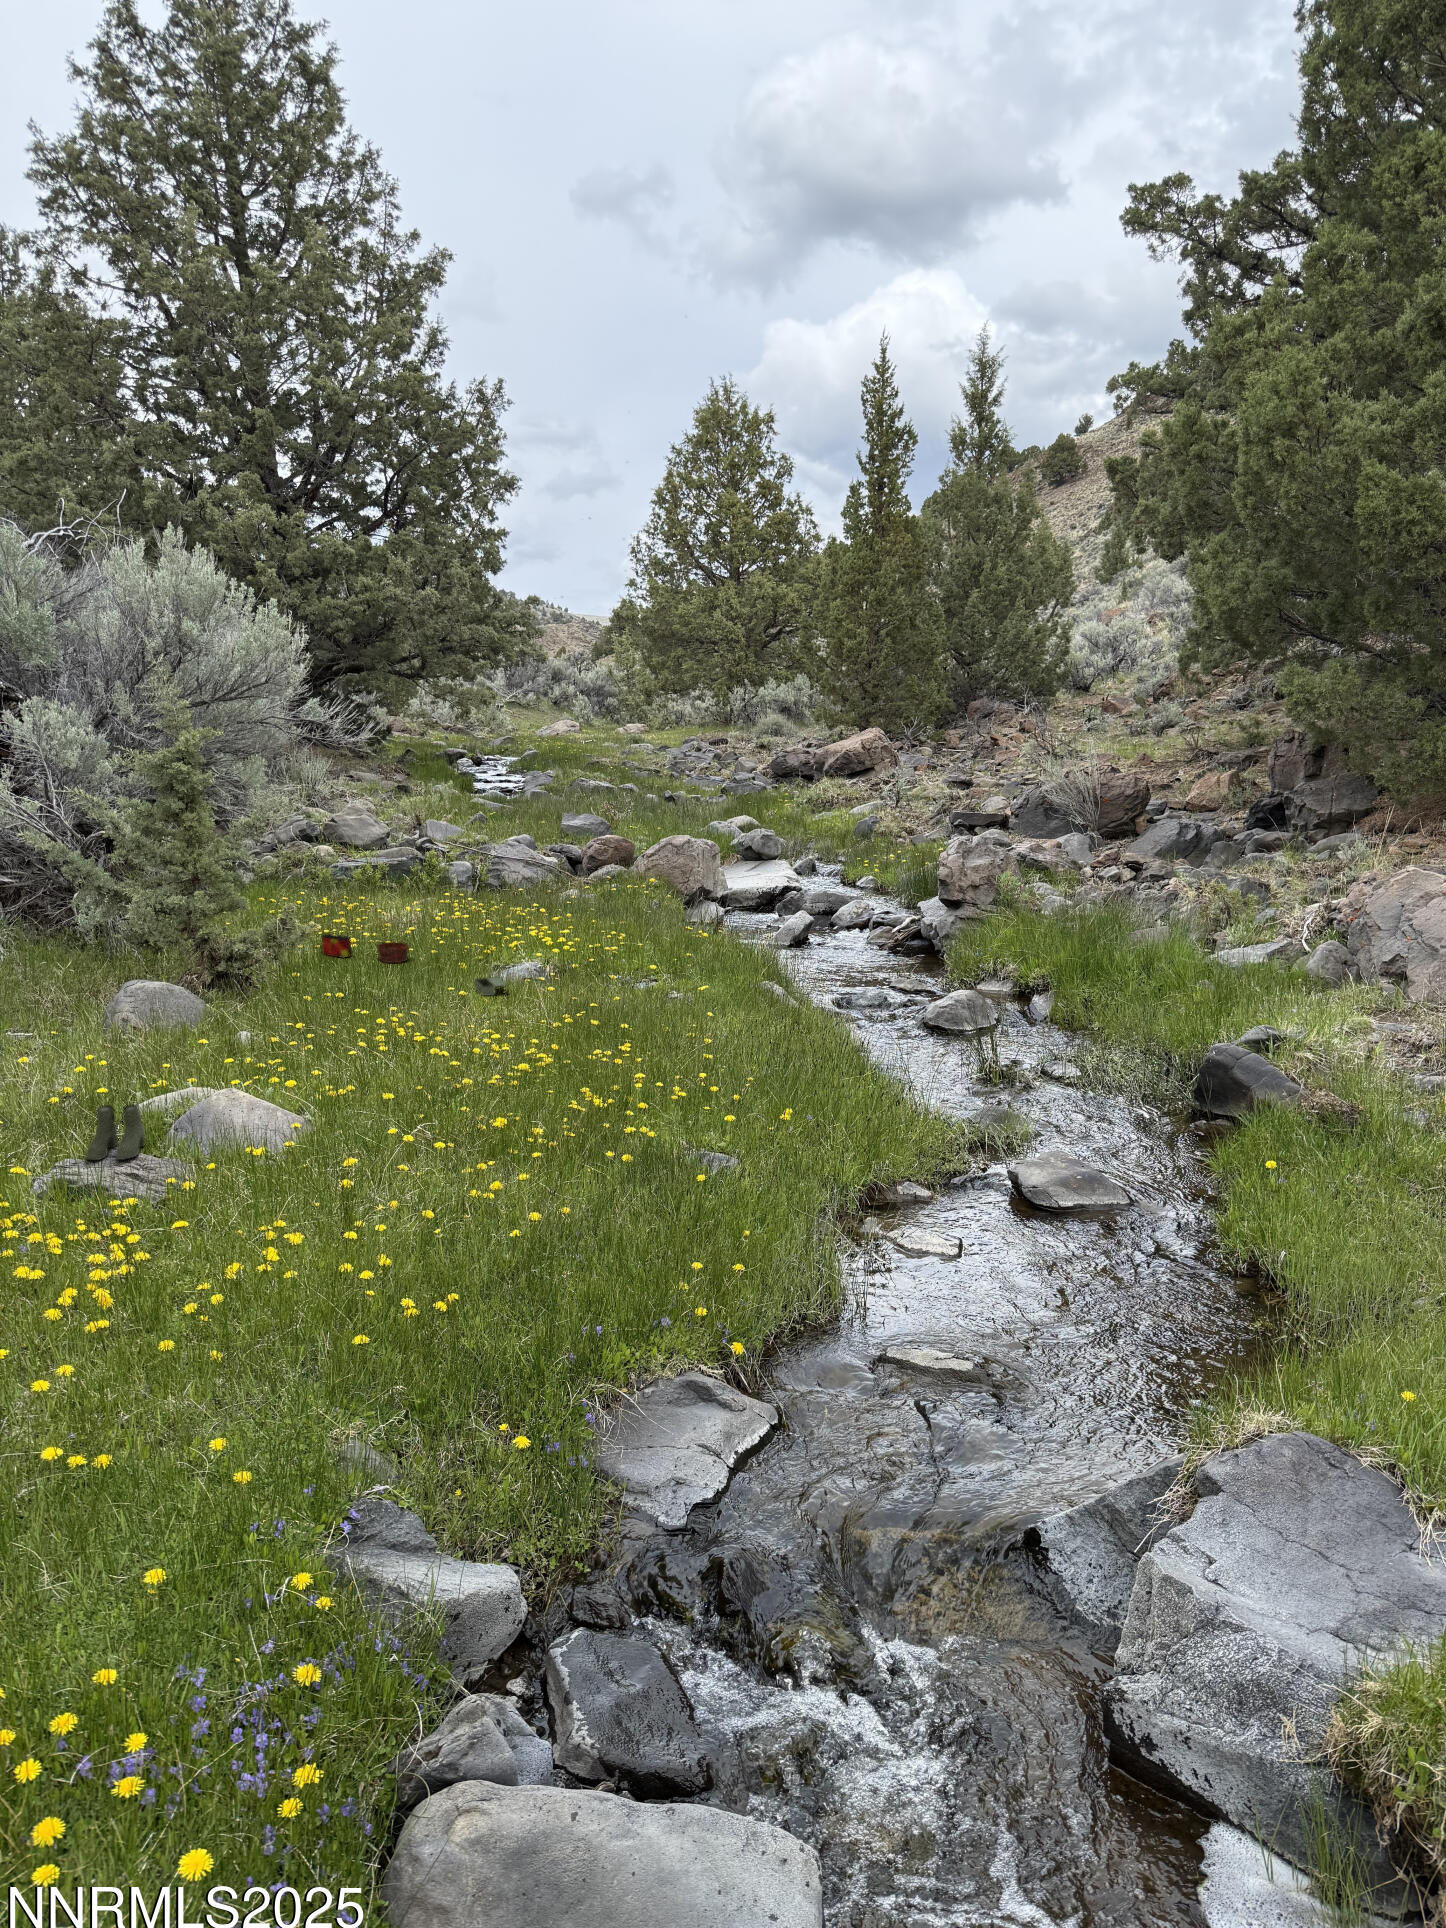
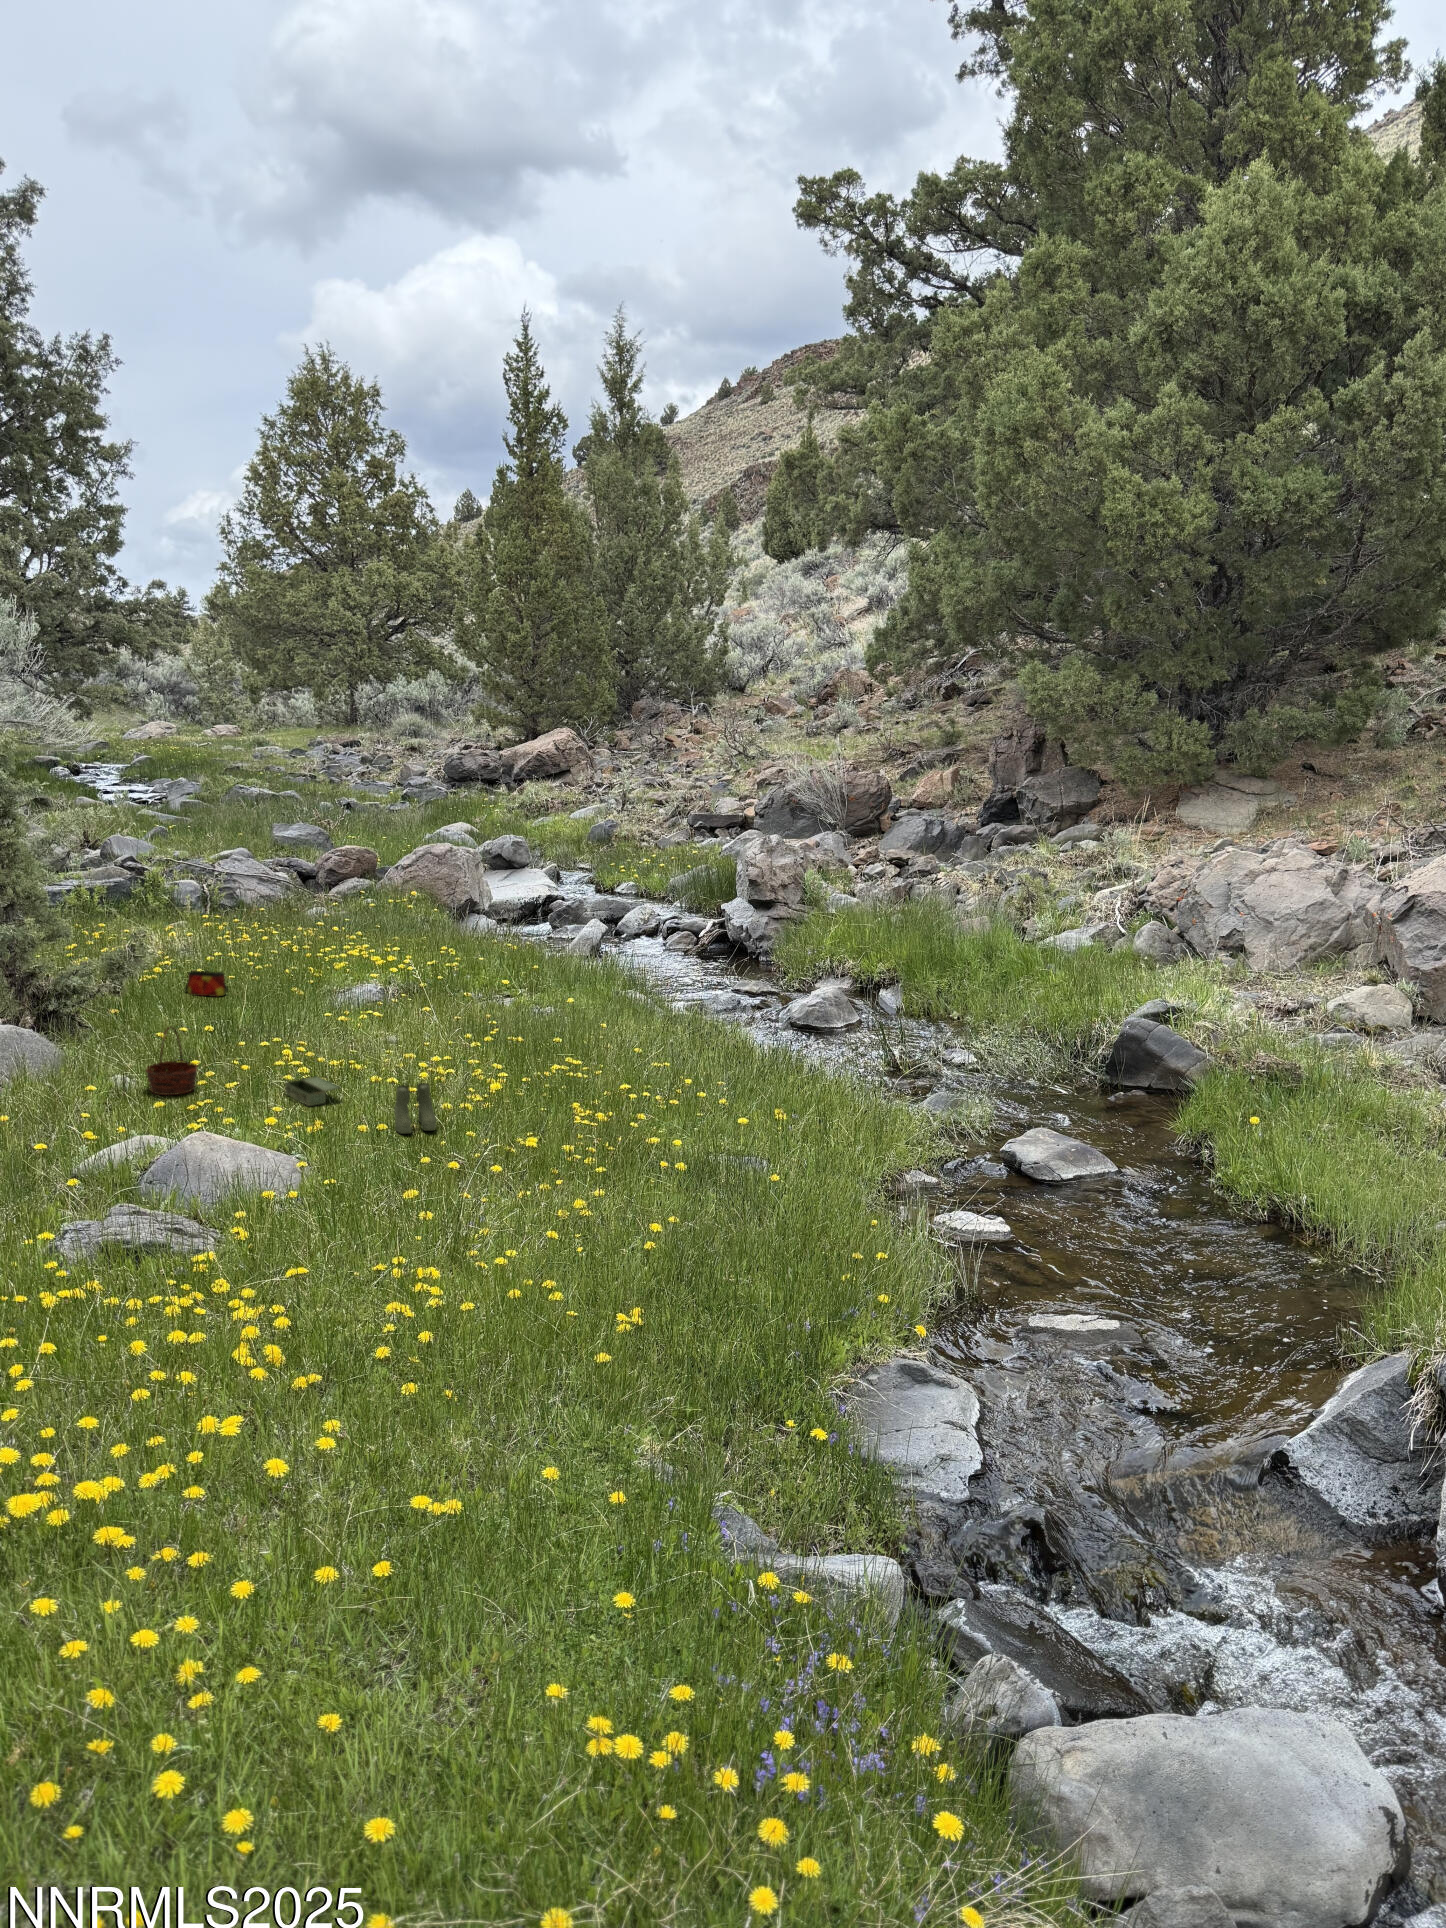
basket: present [377,921,409,963] -> present [146,1027,198,1095]
toolbox: present [474,977,507,996] -> present [285,1076,340,1106]
boots: present [87,1105,145,1160] -> present [394,1083,436,1134]

